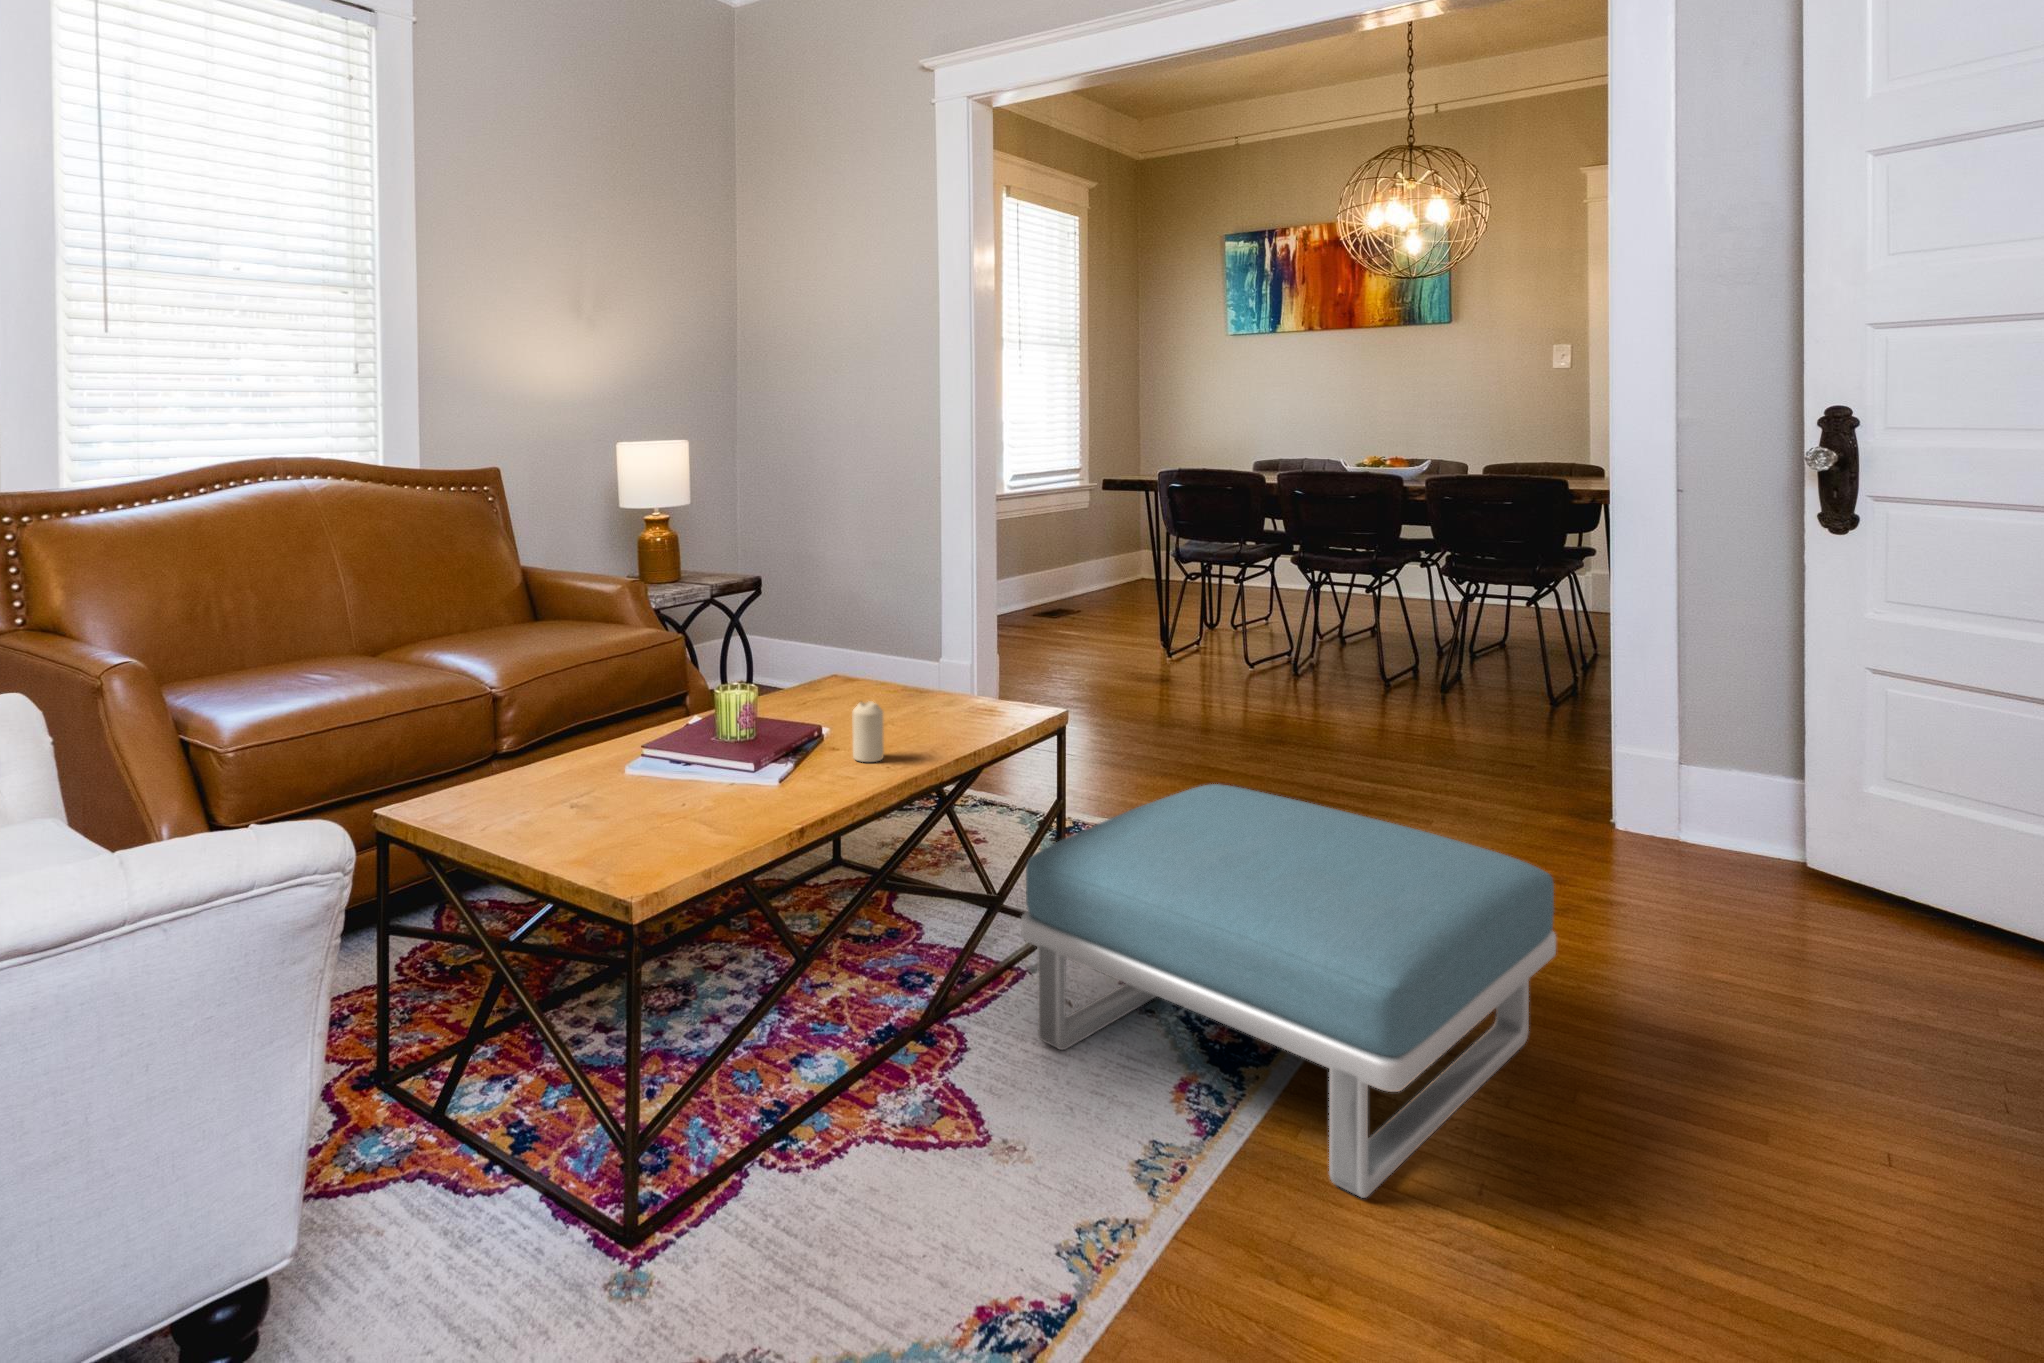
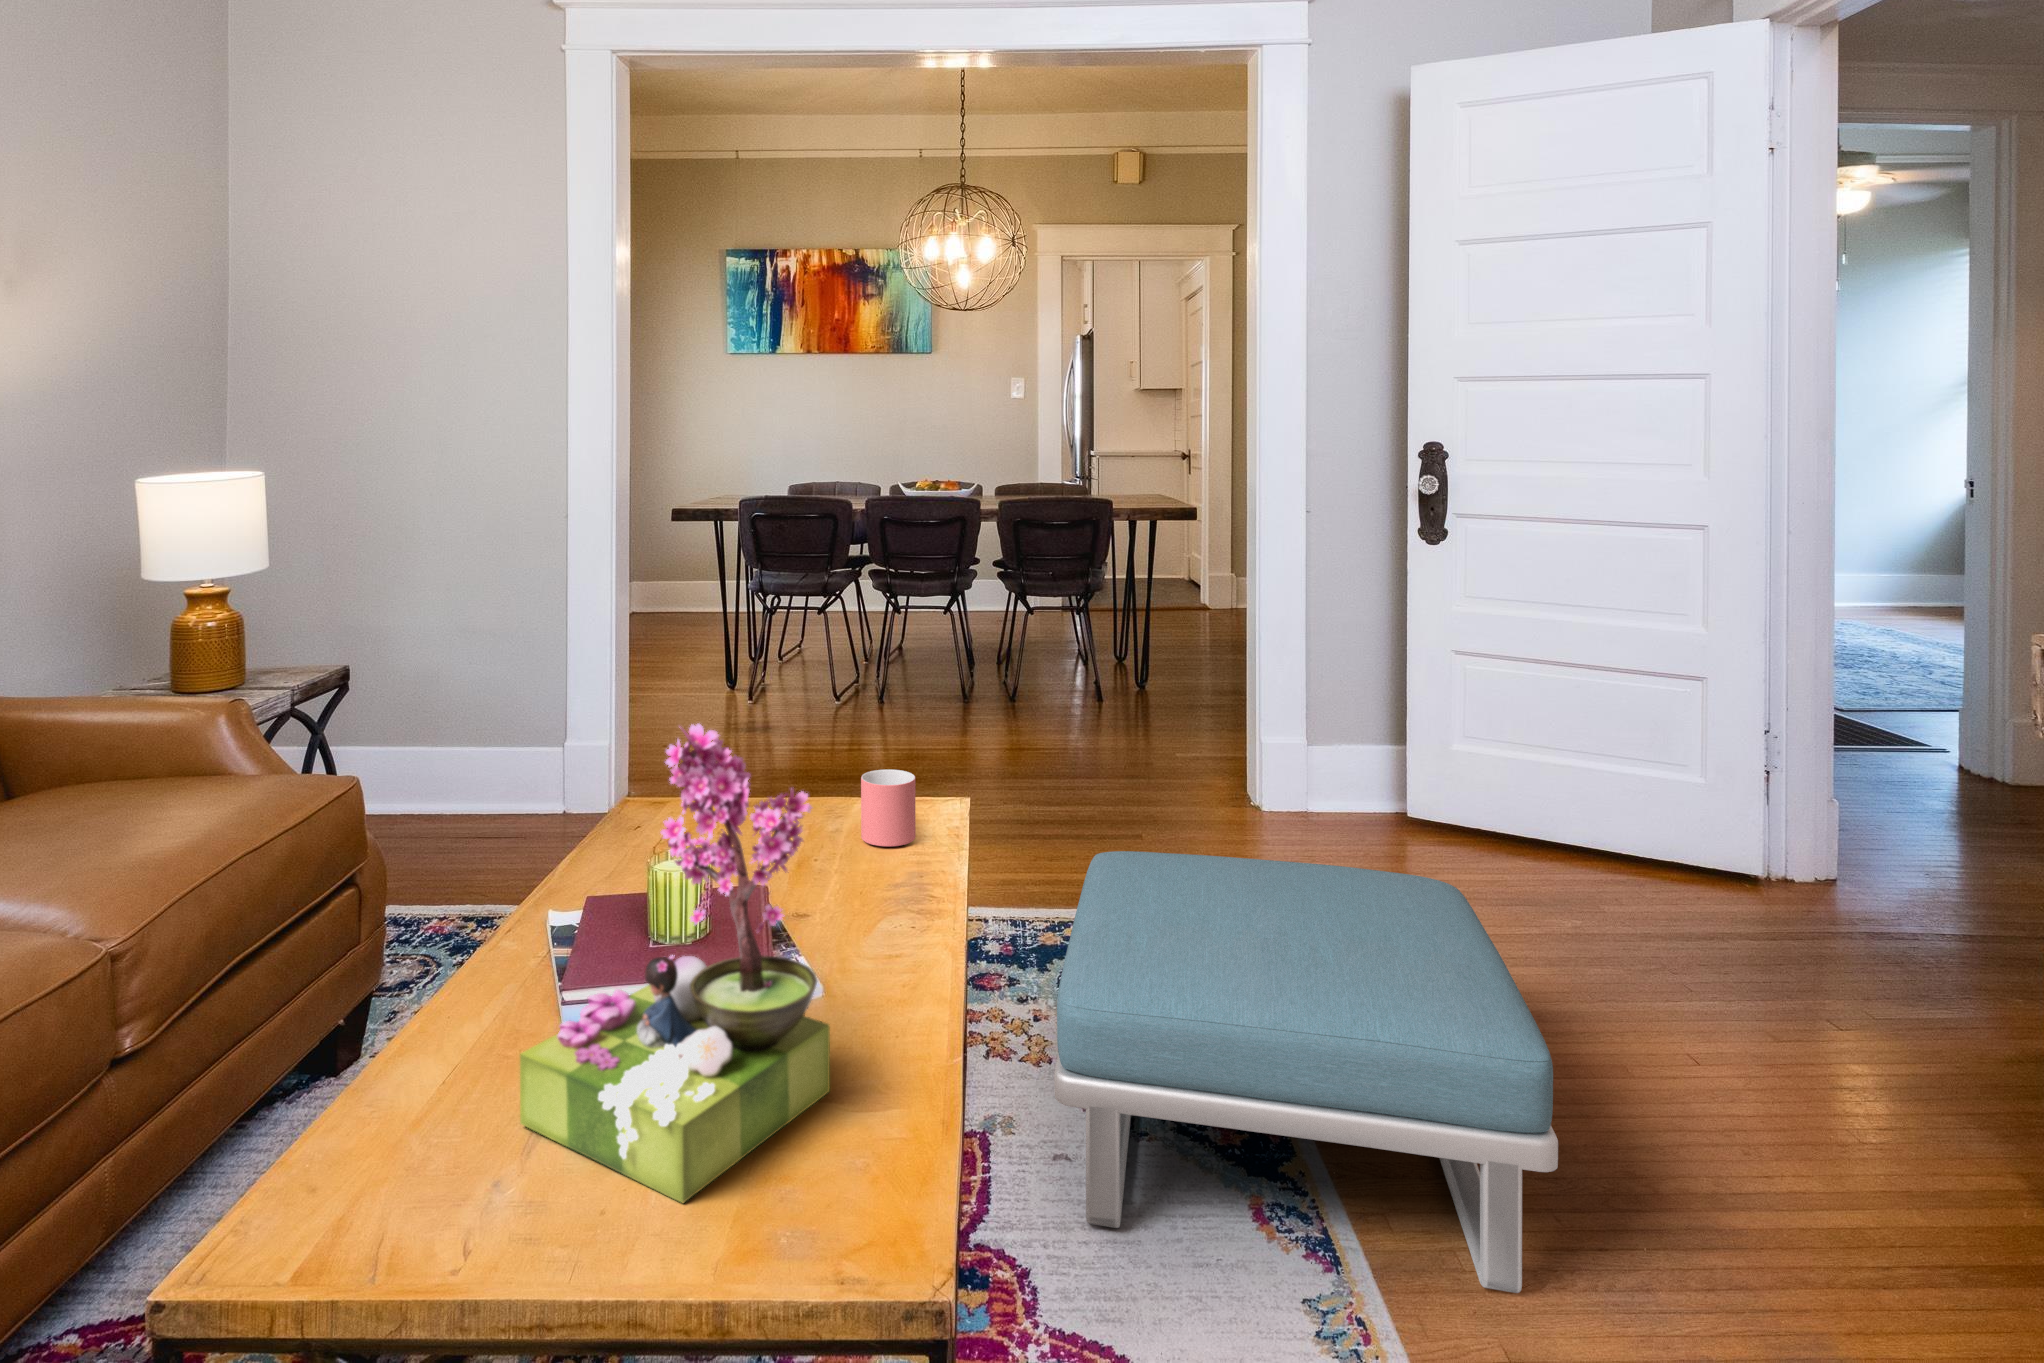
flower arrangement: none [543,577,706,838] -> present [520,724,830,1203]
mug: none [934,668,978,726] -> present [861,769,916,846]
candle: present [853,701,884,762] -> none [857,841,899,927]

